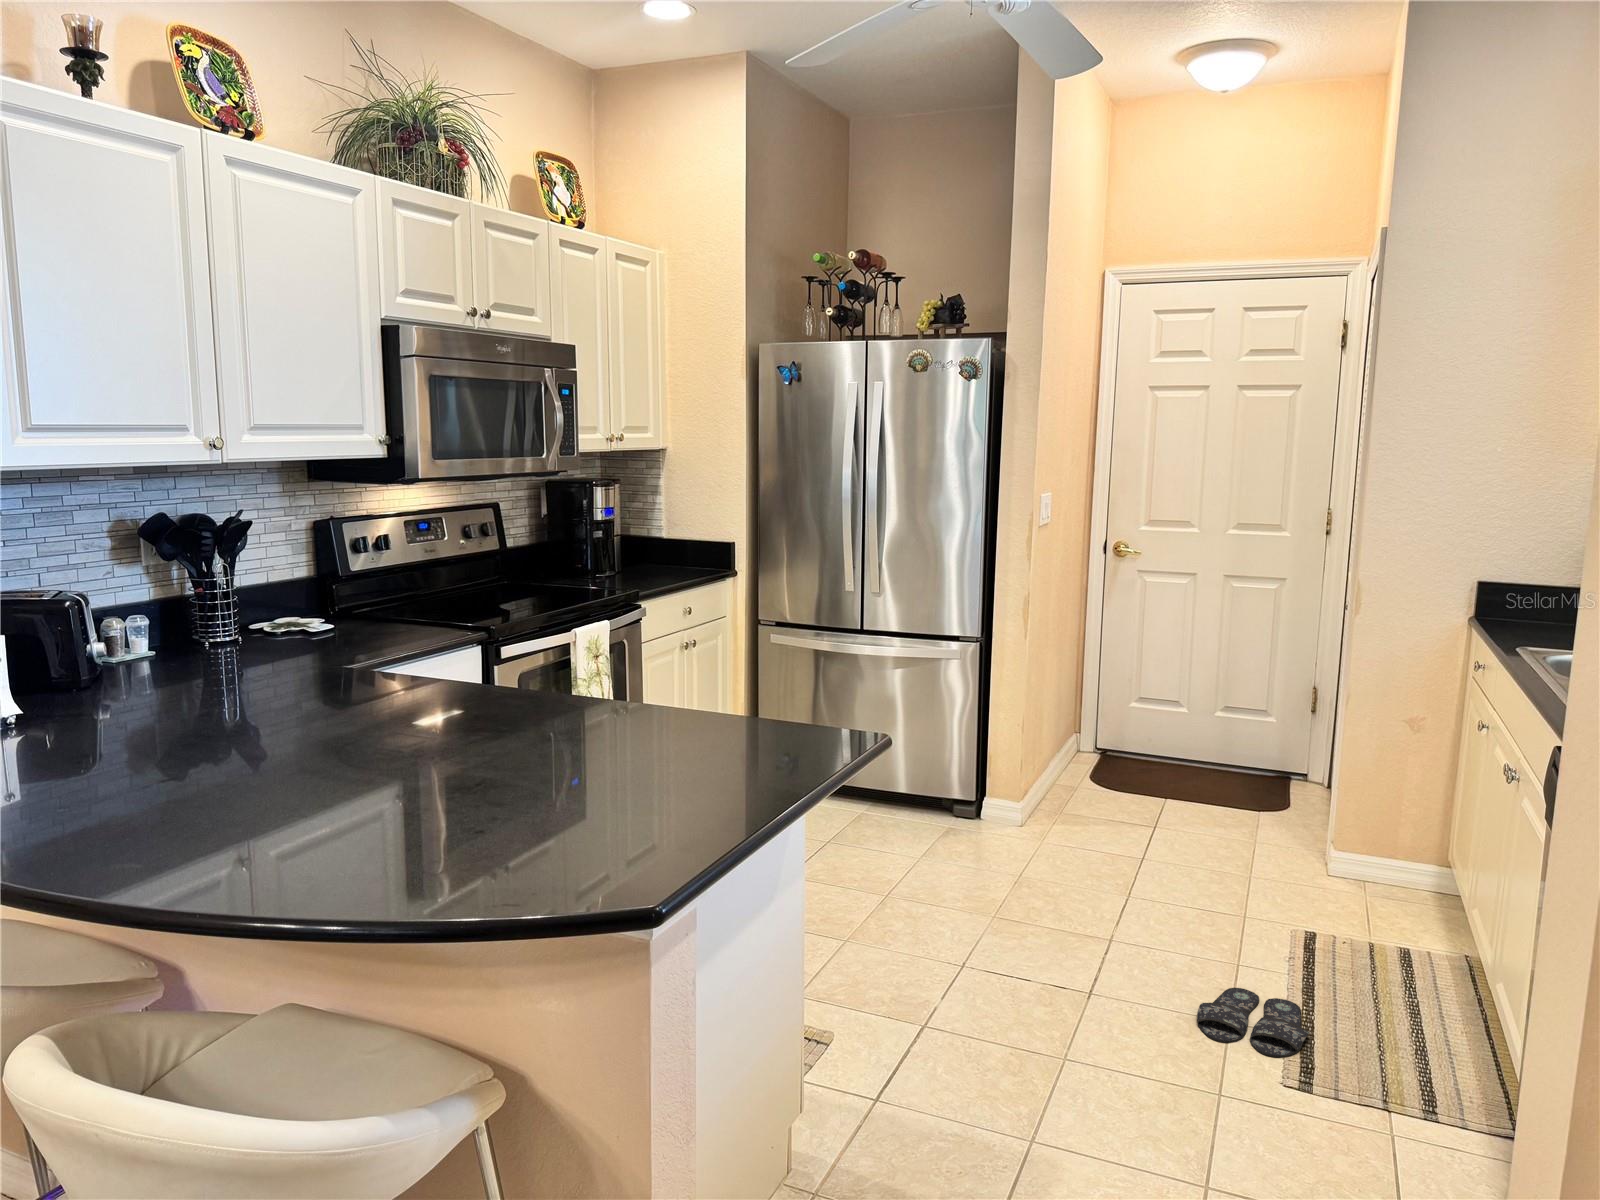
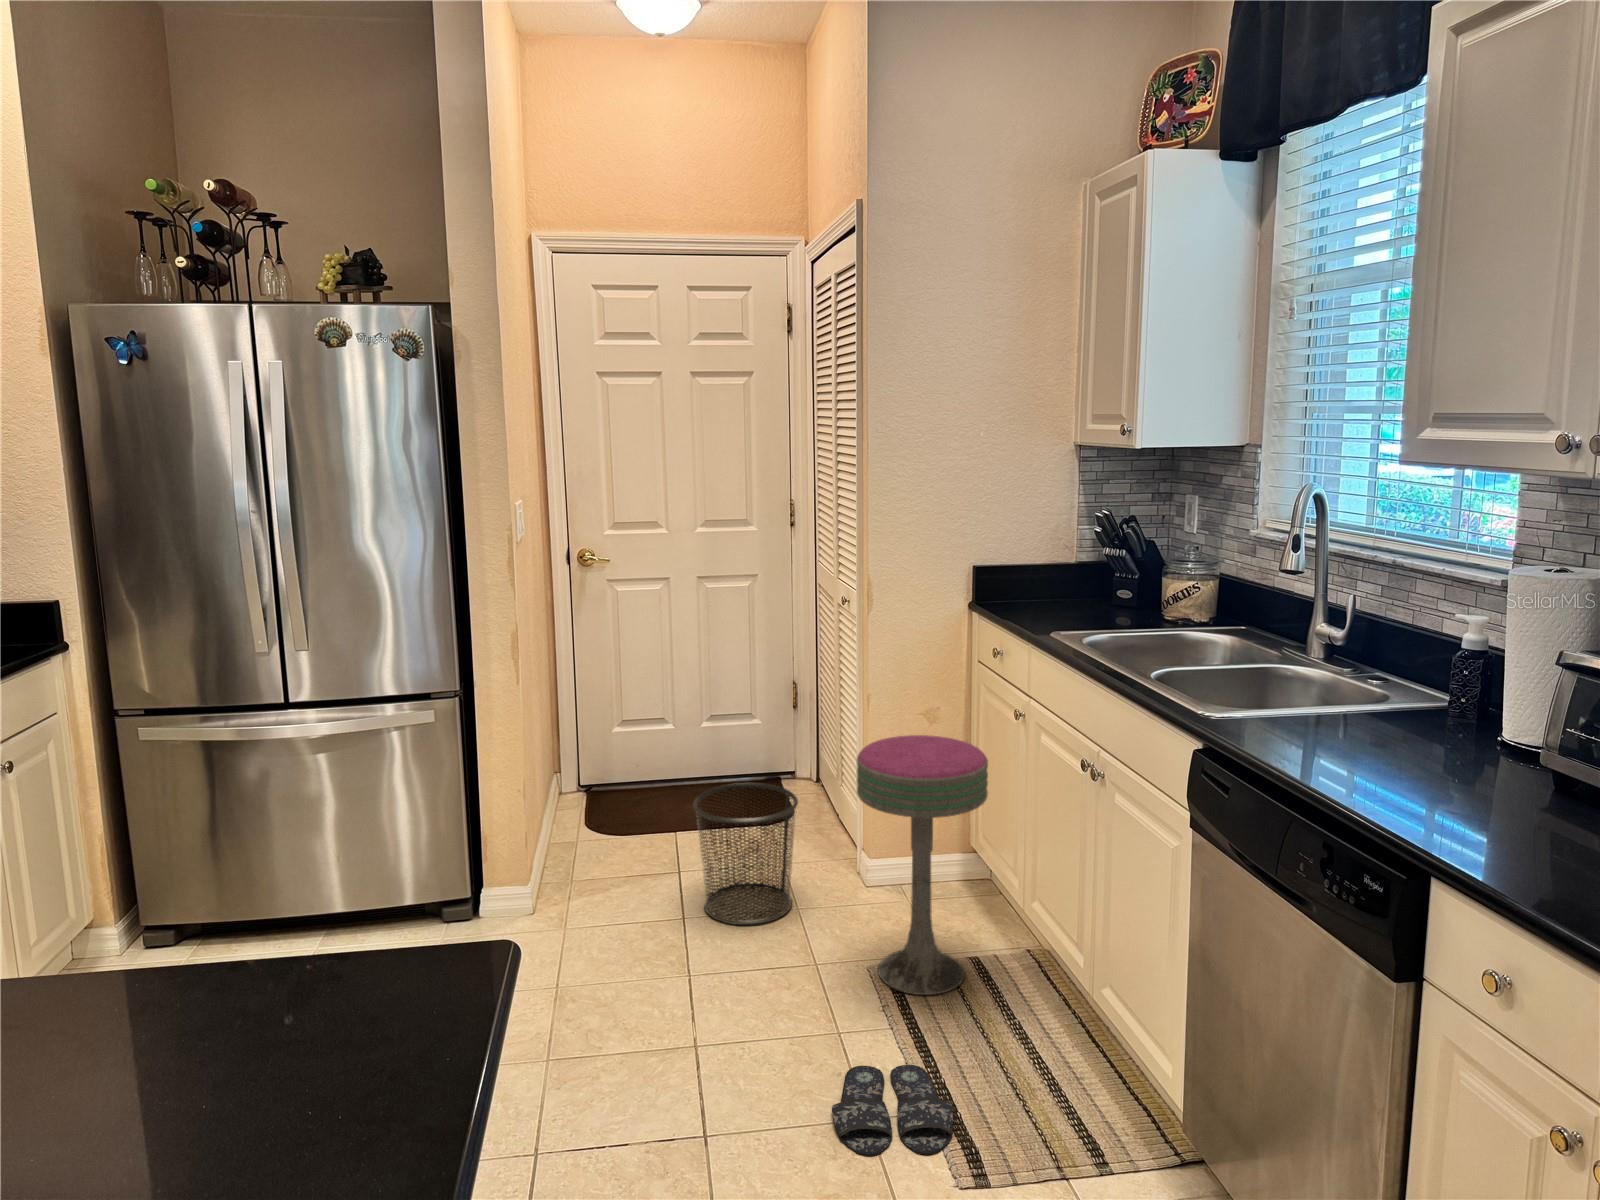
bar stool: none [1291,728,1427,966] -> present [857,735,988,995]
waste bin: none [1161,756,1260,879] -> present [693,783,798,925]

